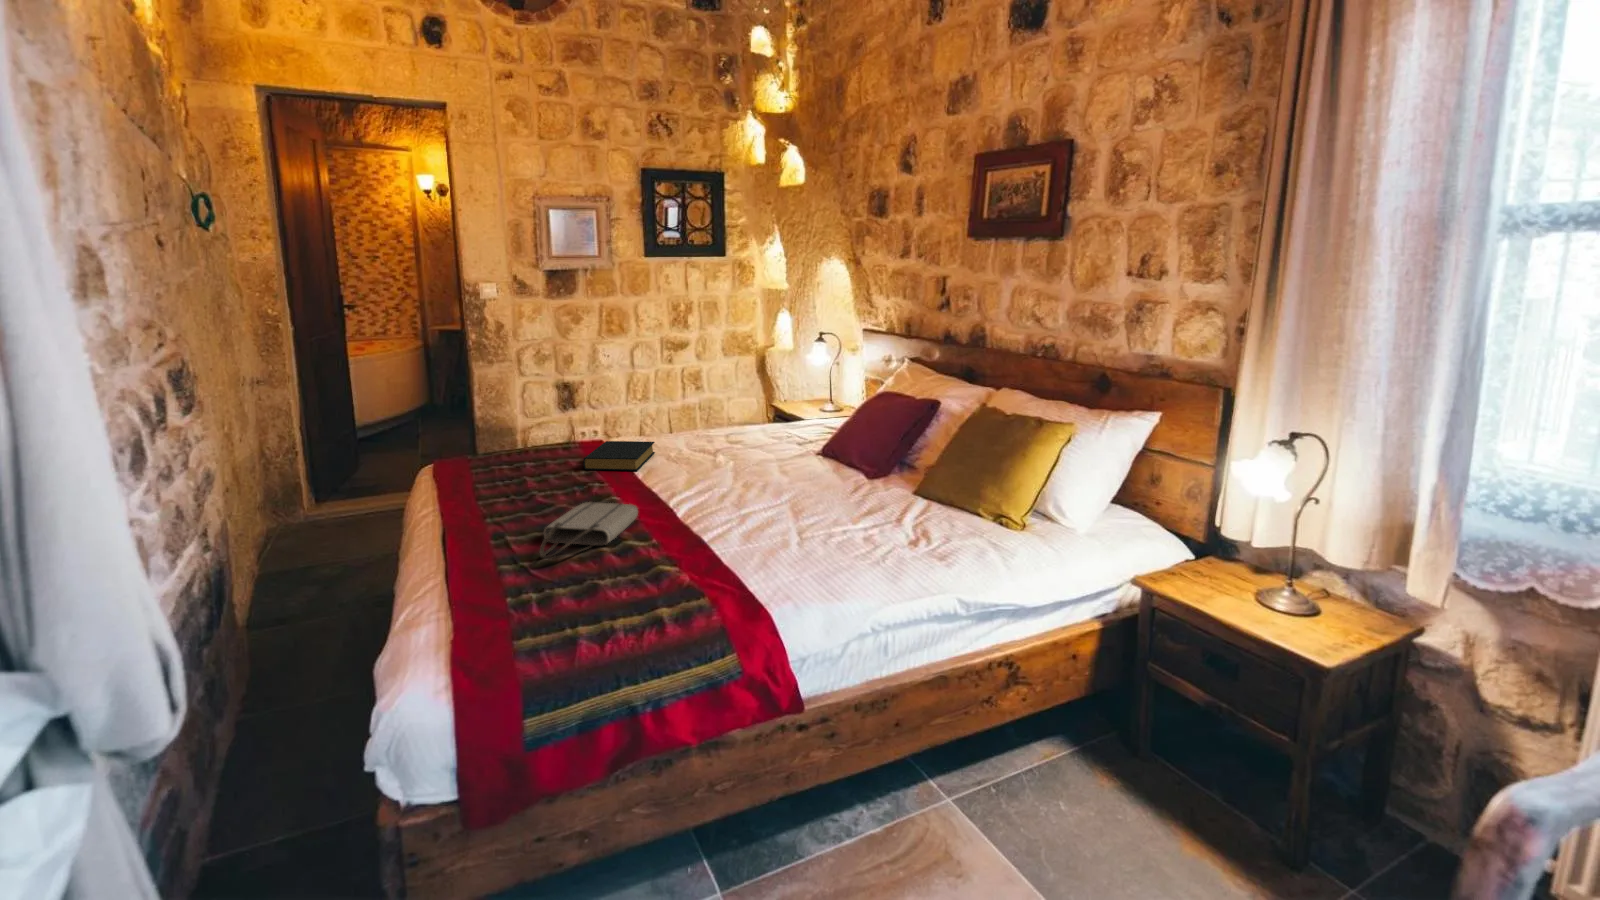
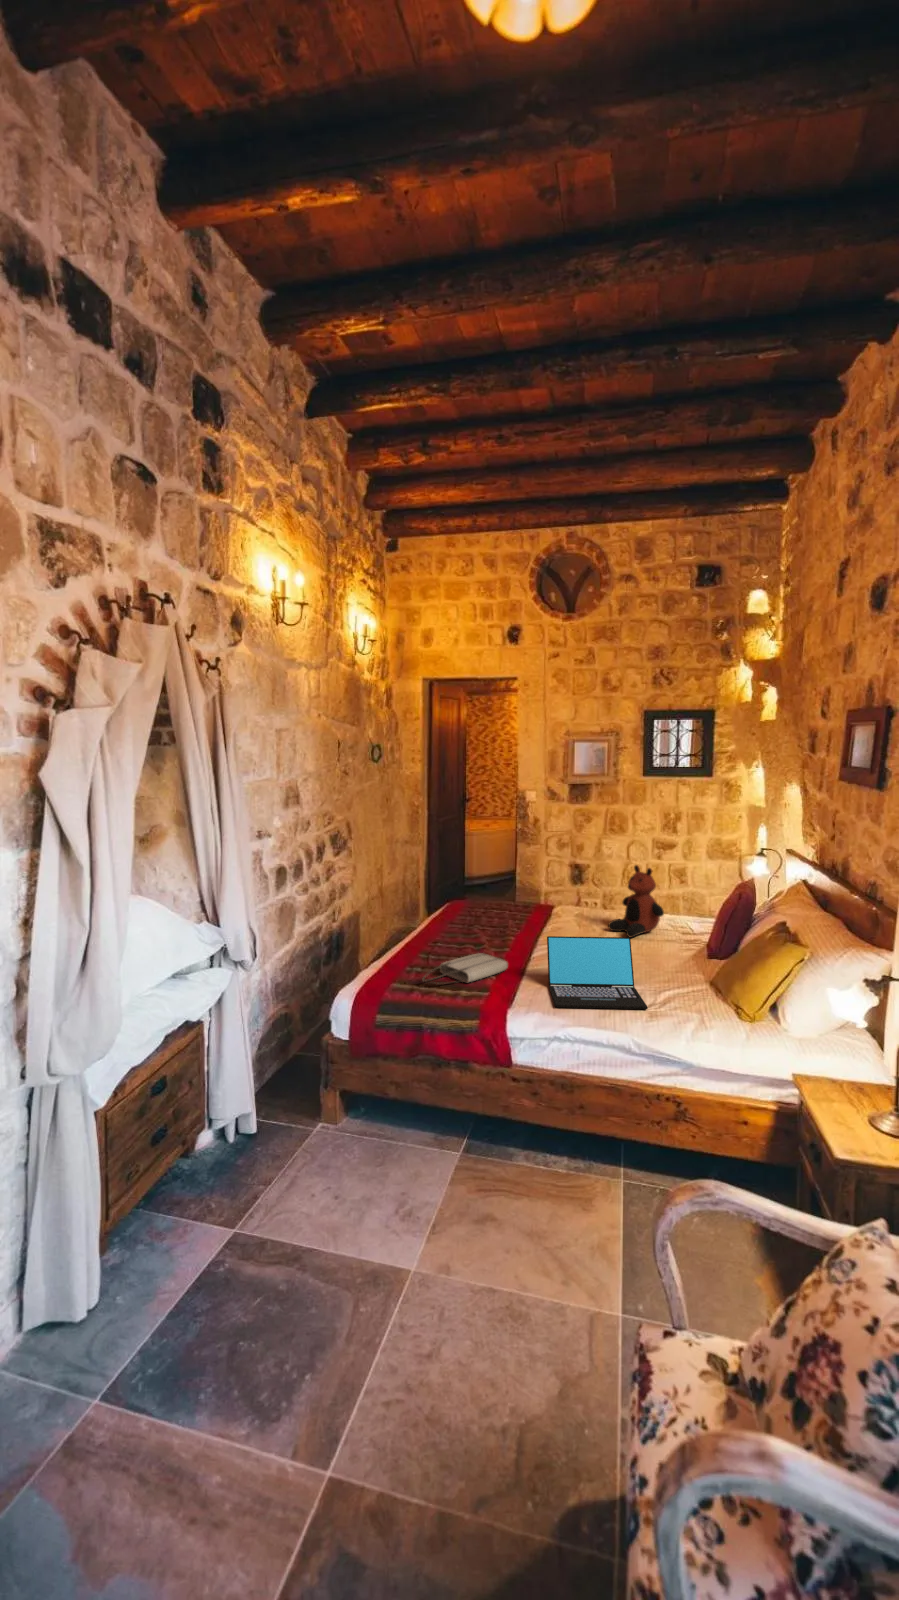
teddy bear: none [694,361,763,453] -> present [608,865,664,937]
hardback book: present [583,441,655,471] -> none [518,913,578,938]
laptop: none [698,442,853,545] -> present [547,936,648,1009]

